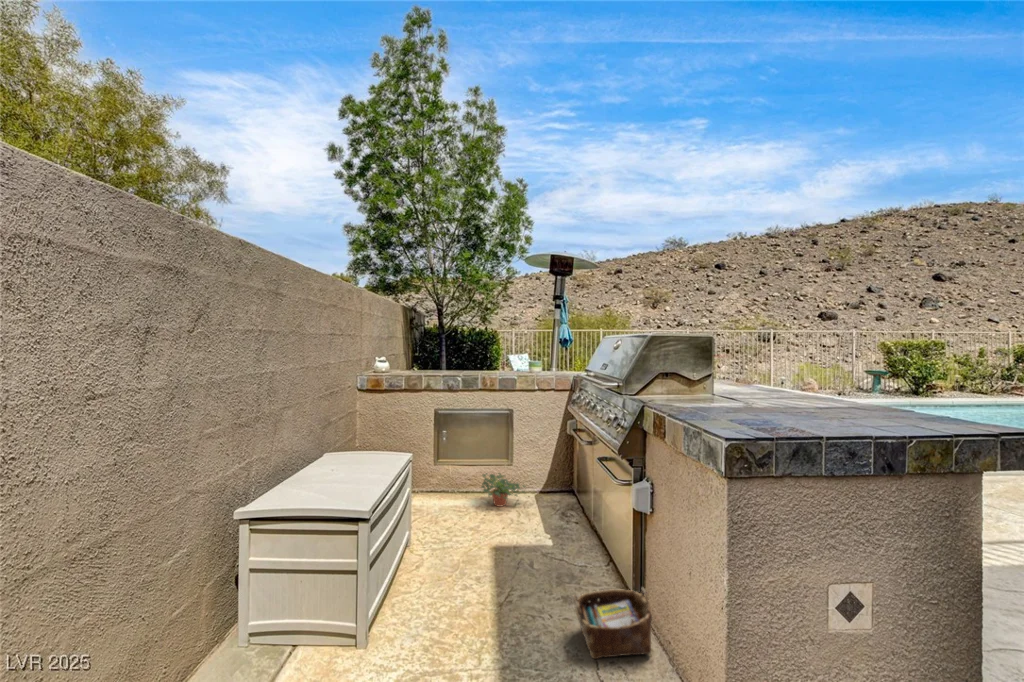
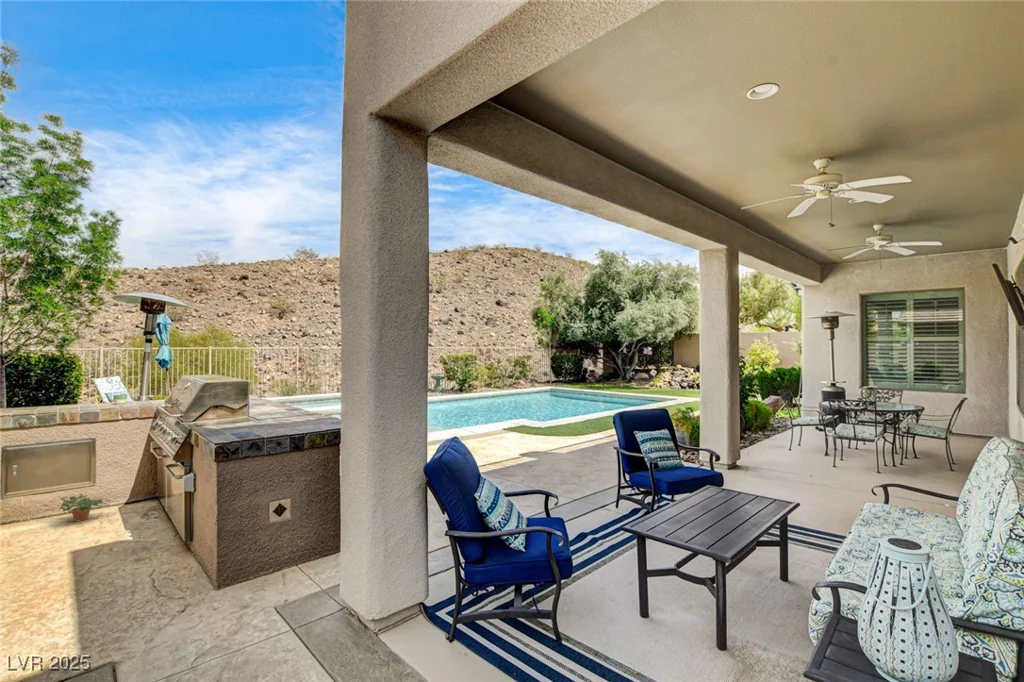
woven basket: present [574,588,652,659] -> none [140,530,192,574]

